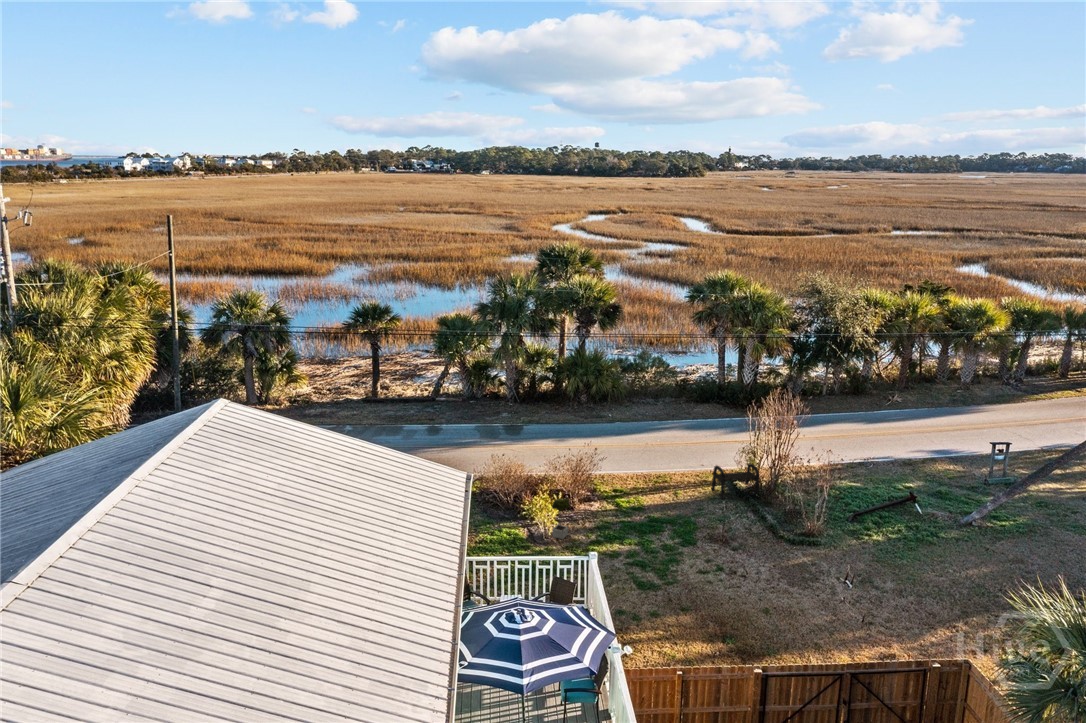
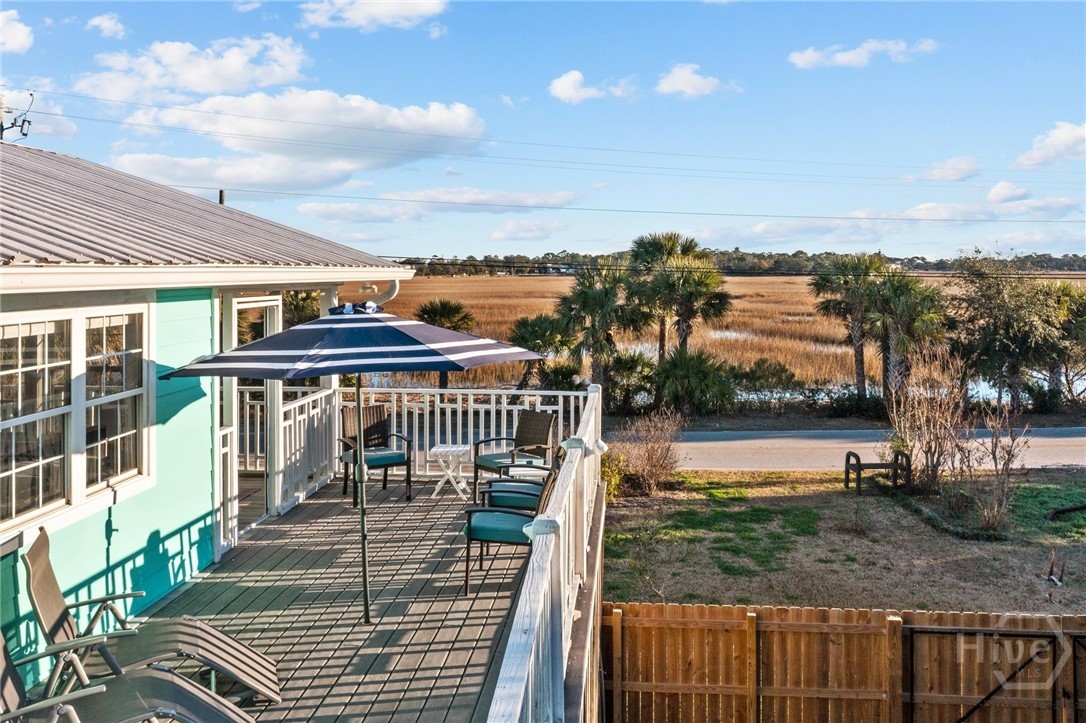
potted tree: present [552,498,569,539] -> none [611,467,637,525]

